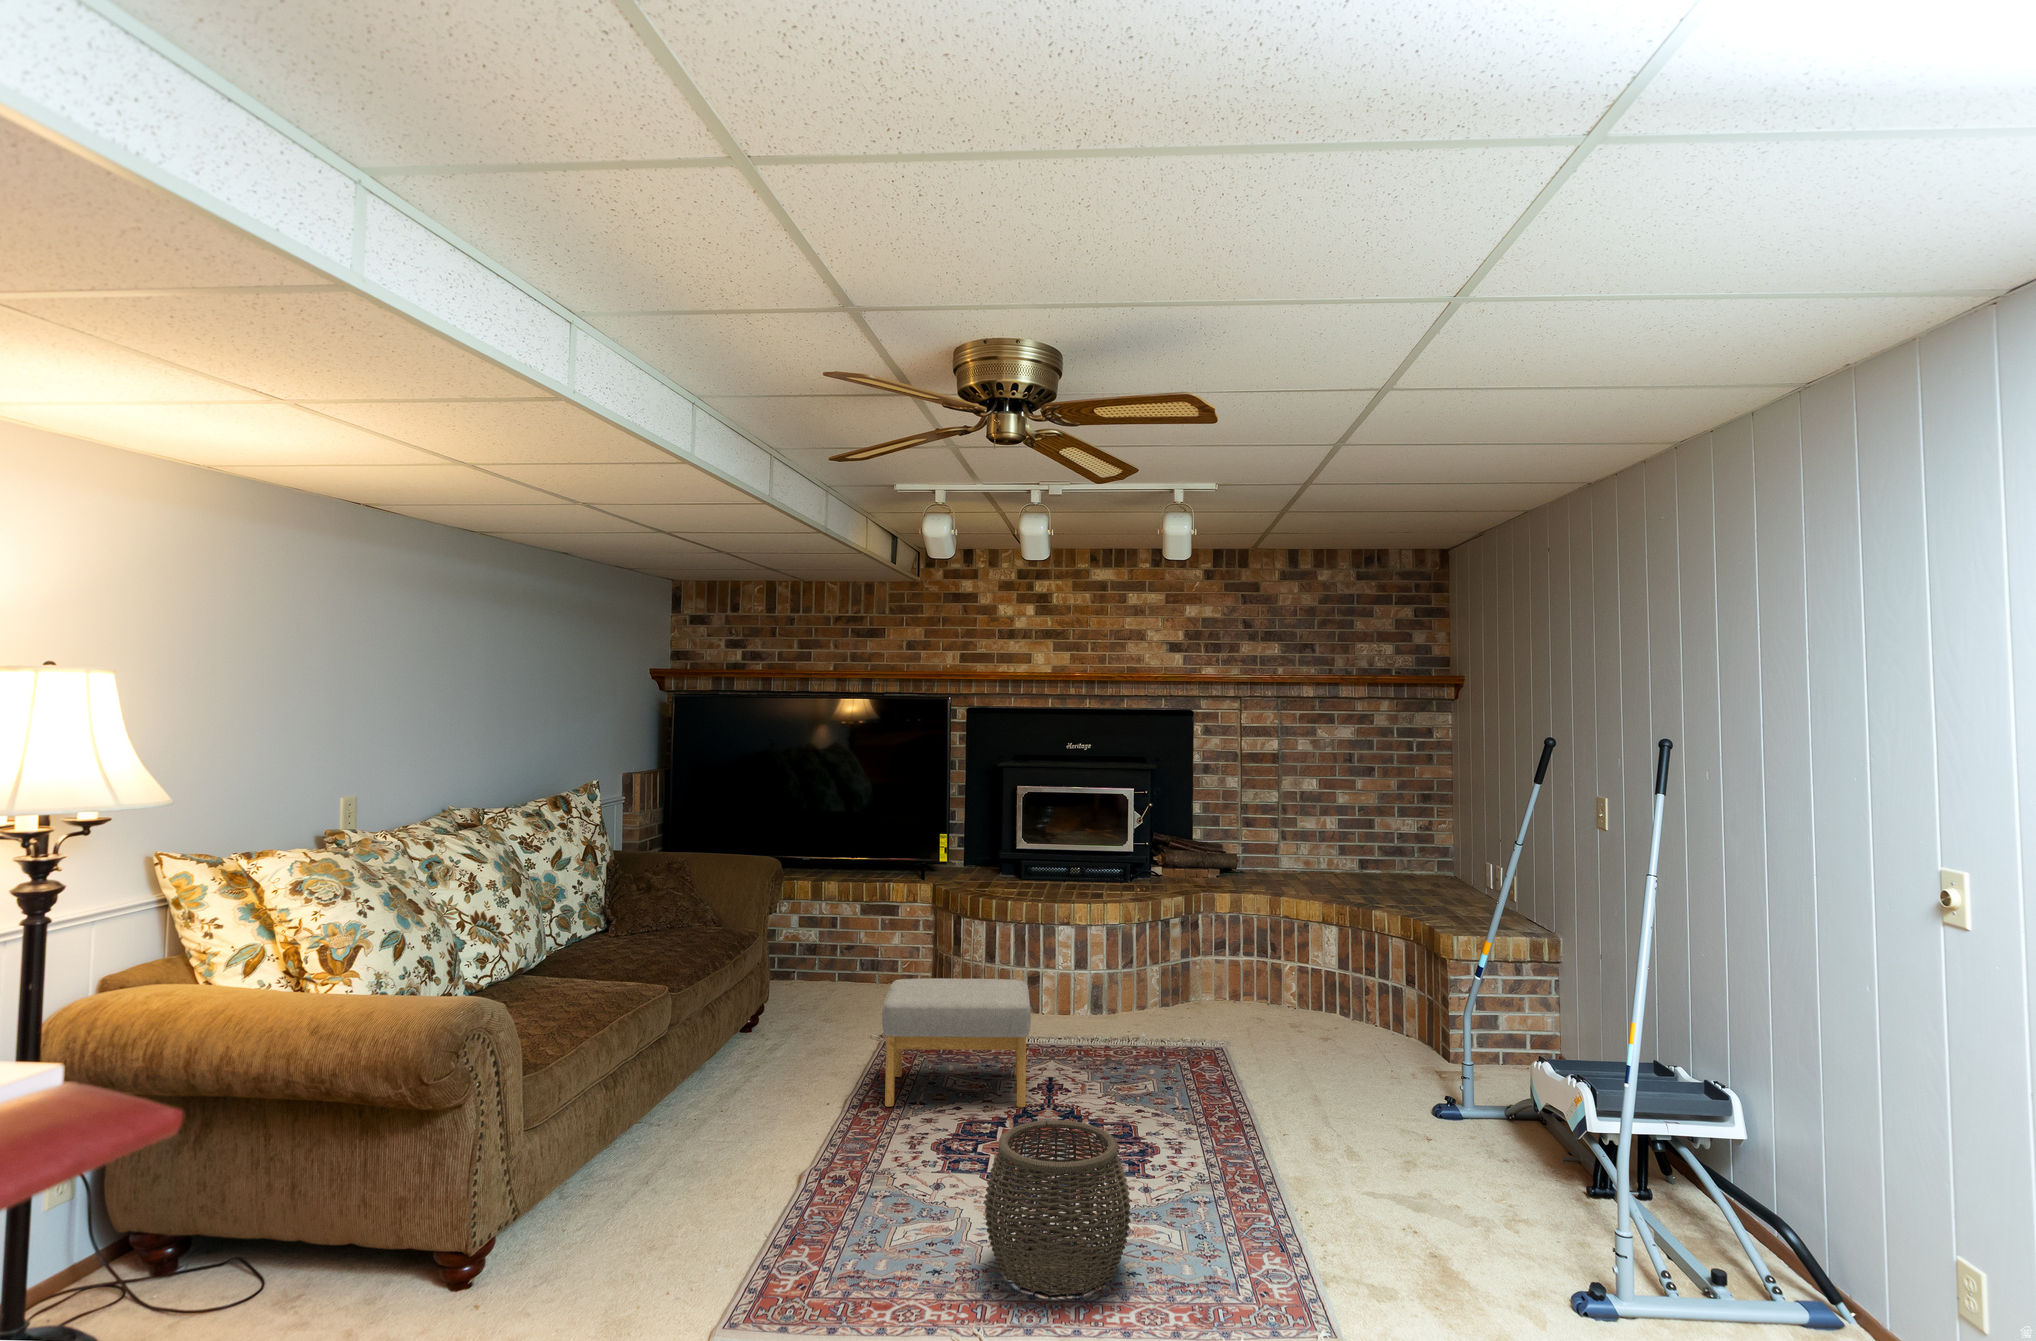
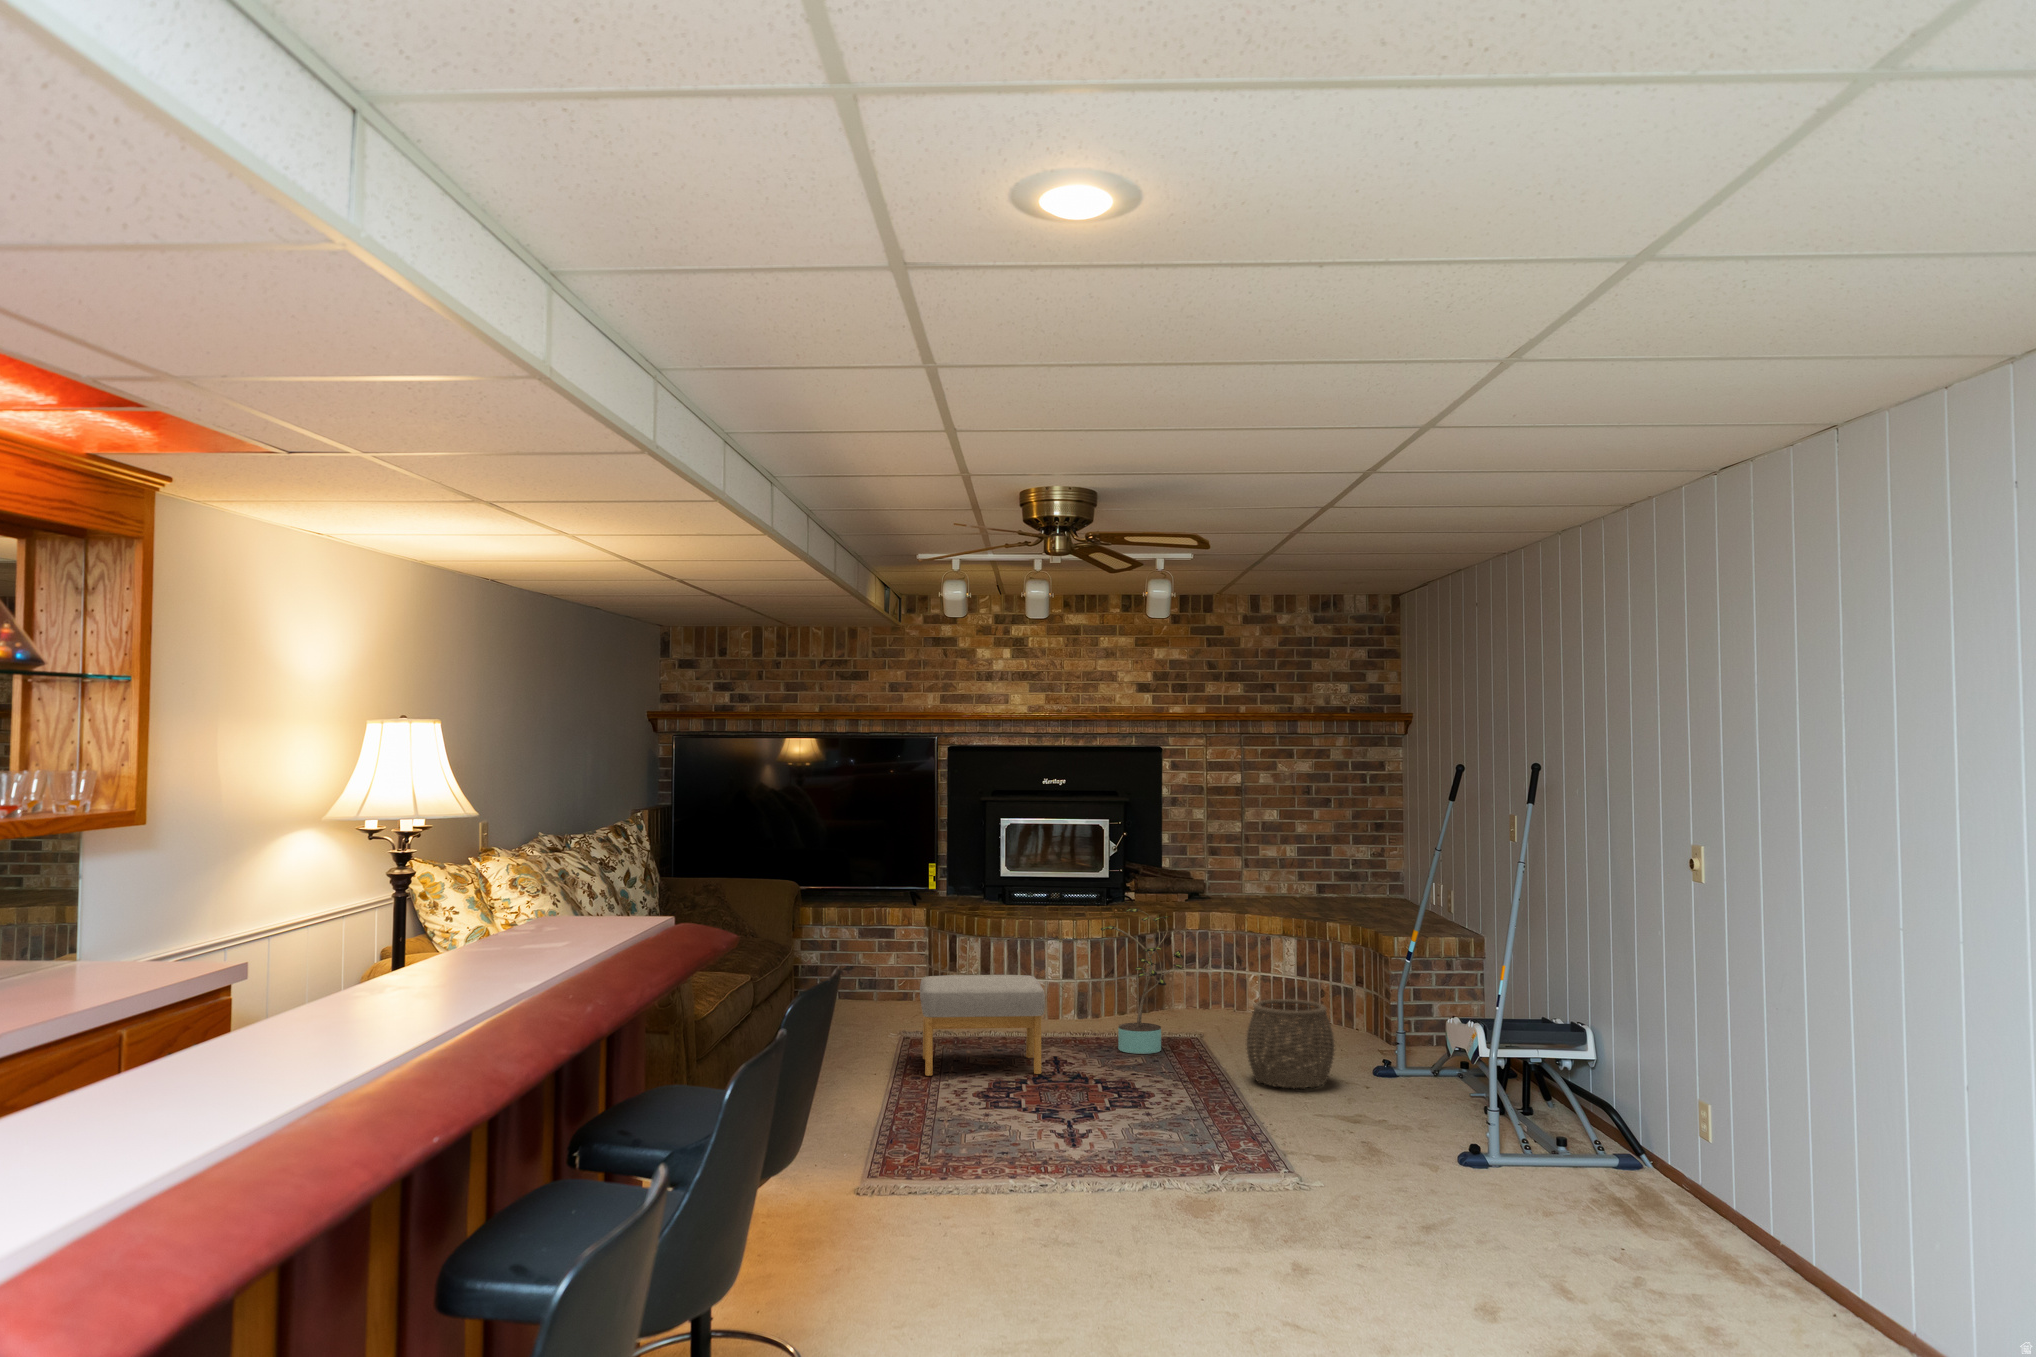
potted plant: none [1106,899,1204,1074] -> present [1101,908,1183,1054]
woven basket: present [984,1120,1131,1296] -> present [1246,999,1335,1089]

